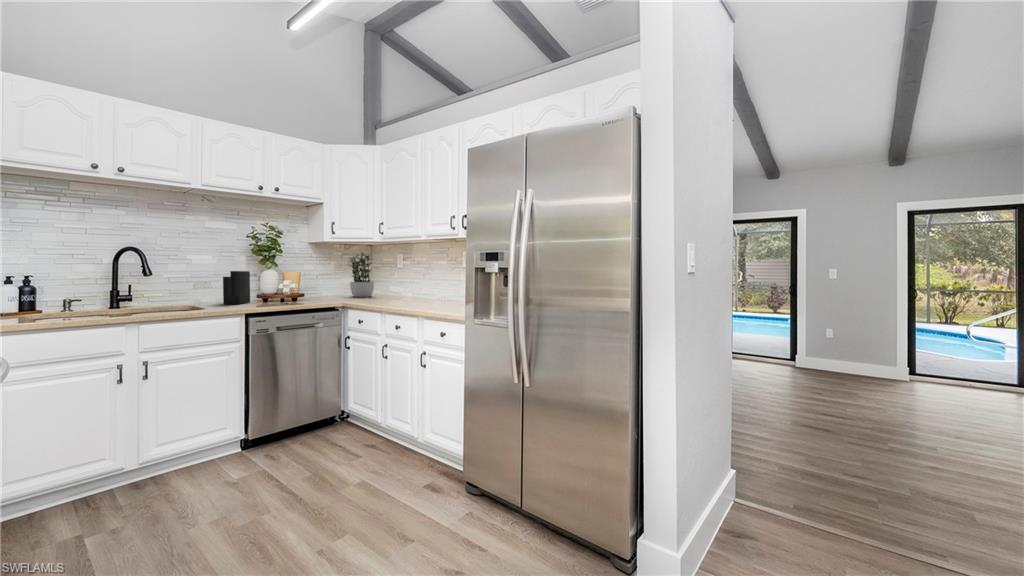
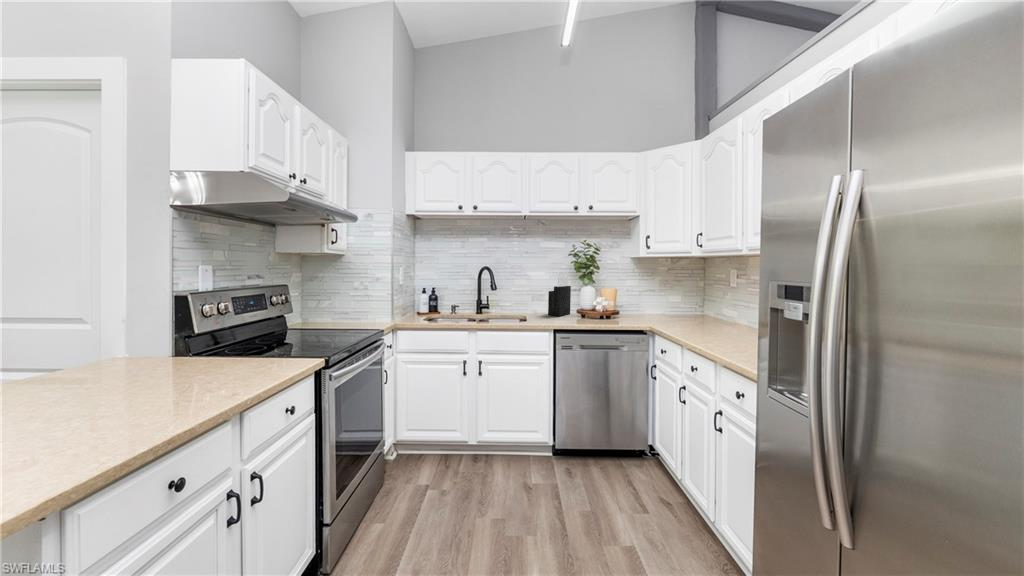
potted plant: present [350,252,374,297] -> none [664,266,694,314]

